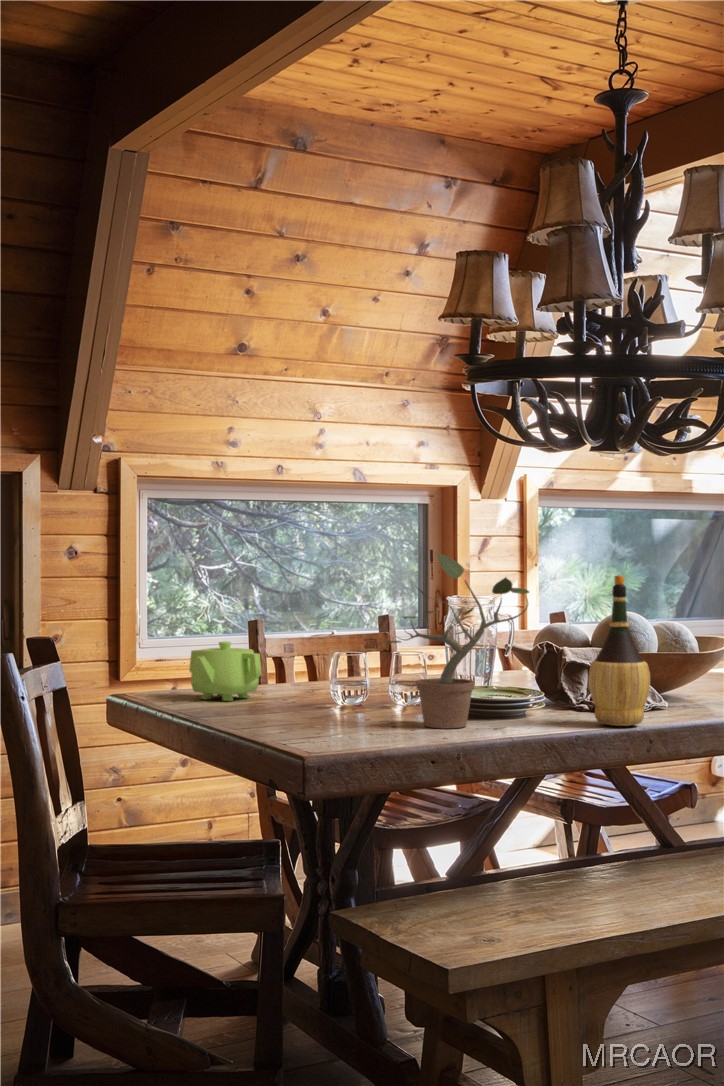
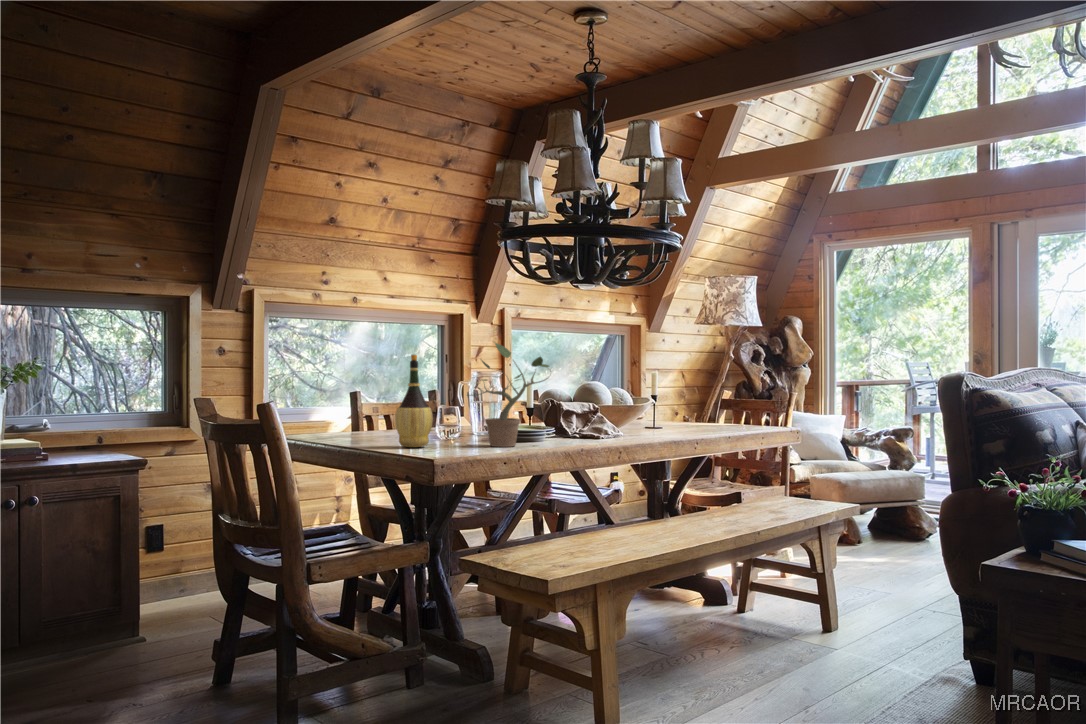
wine bottle: present [589,575,650,726] -> present [395,355,433,447]
teapot: present [189,641,262,701] -> none [324,402,374,439]

